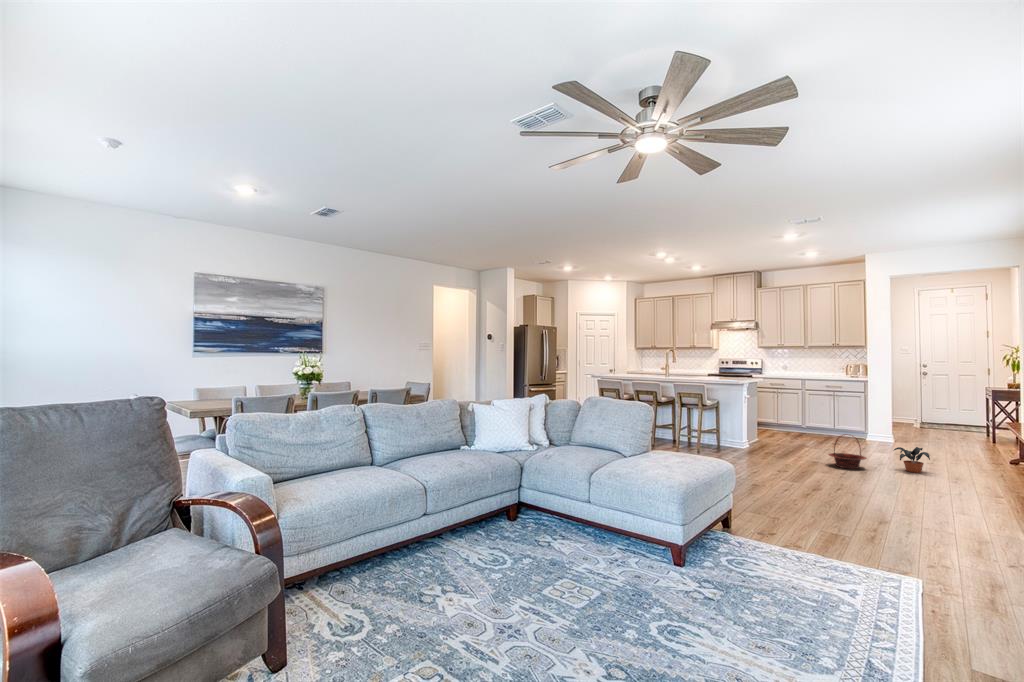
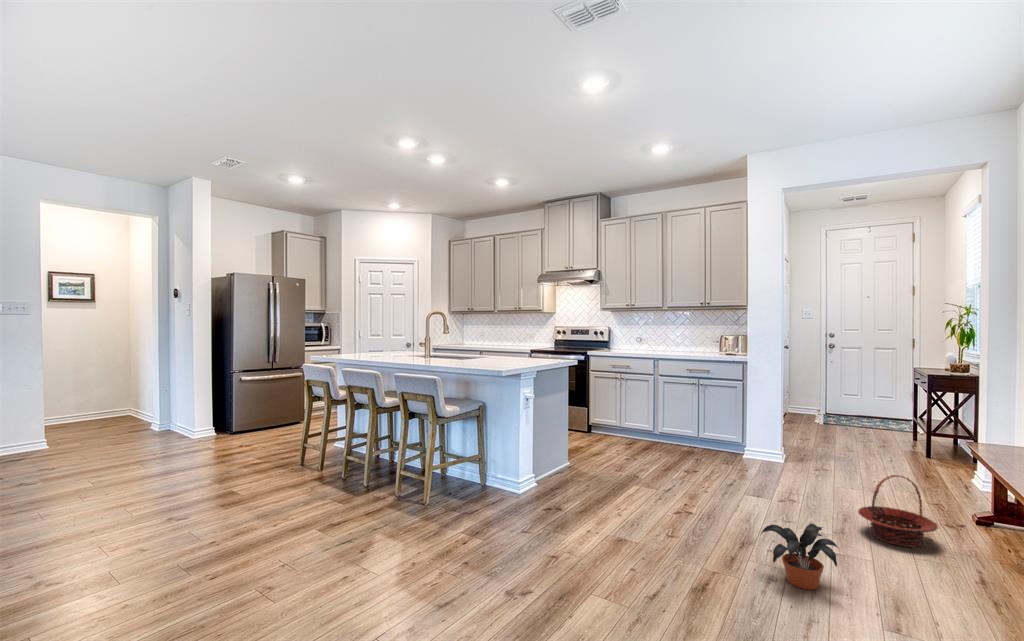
basket: present [828,434,866,469] -> present [858,475,938,547]

